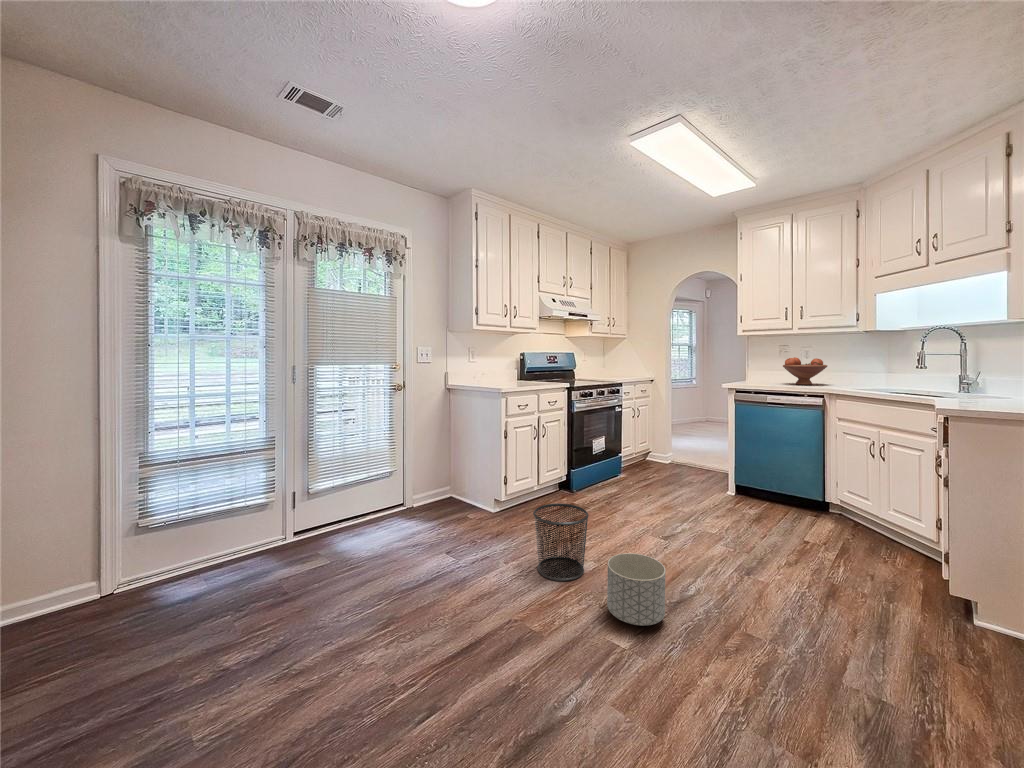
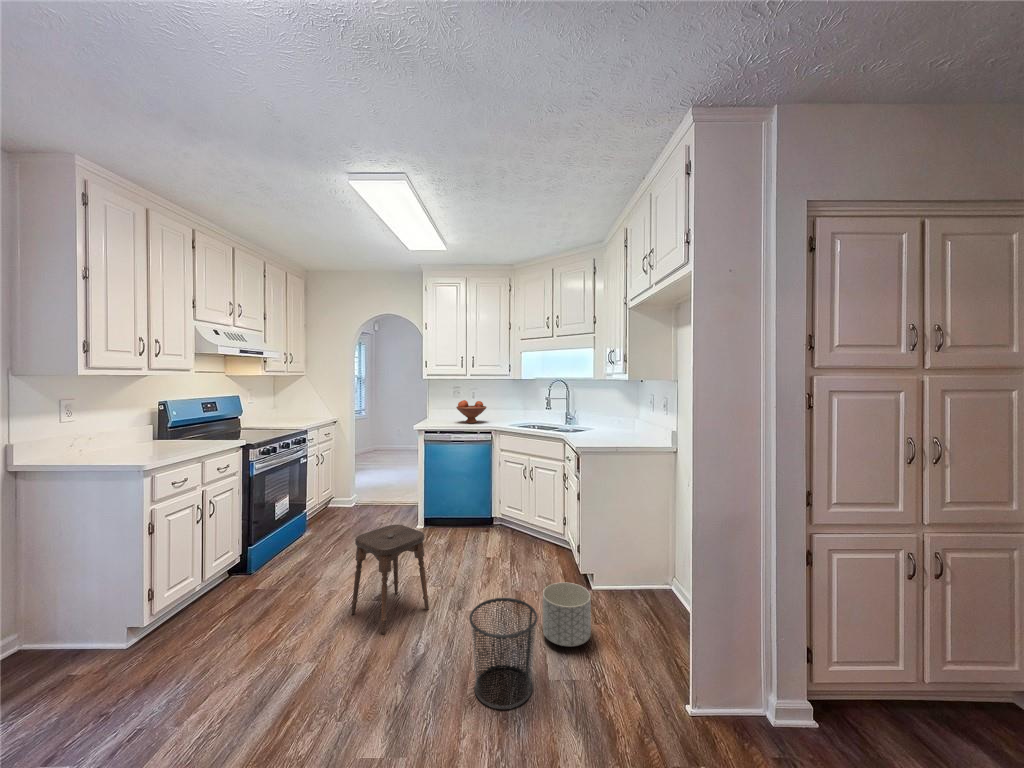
stool: none [637,472,712,566] -> present [351,525,429,634]
waste bin: present [533,503,589,581] -> present [469,598,538,709]
planter: present [607,553,666,626] -> present [543,582,591,647]

